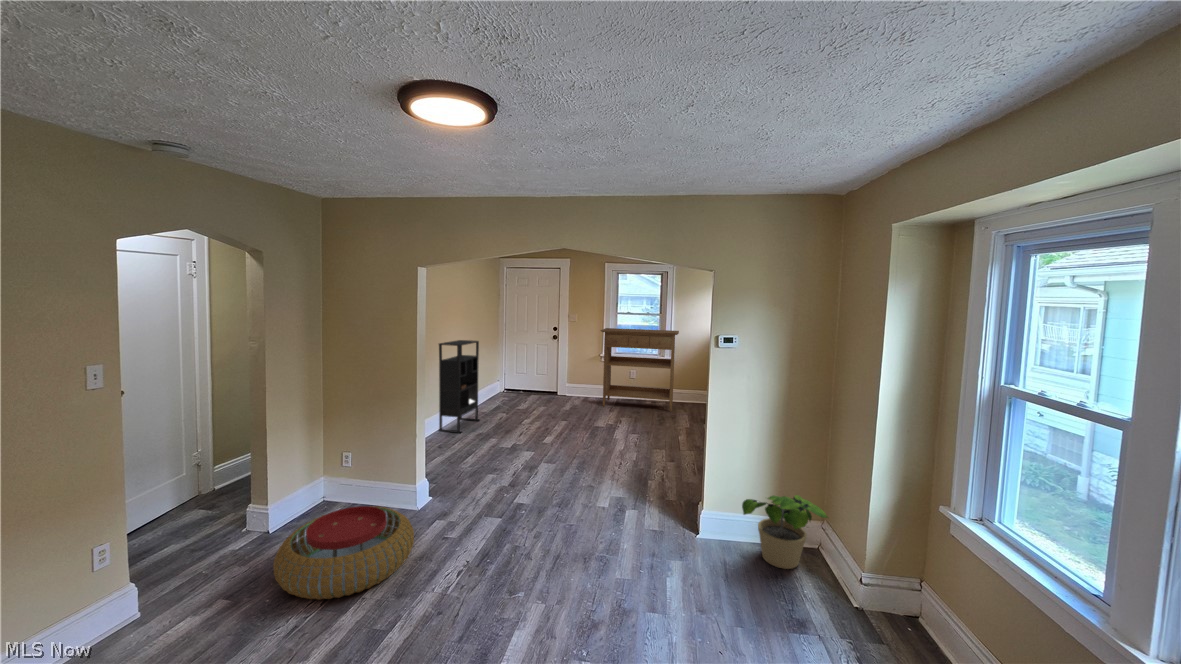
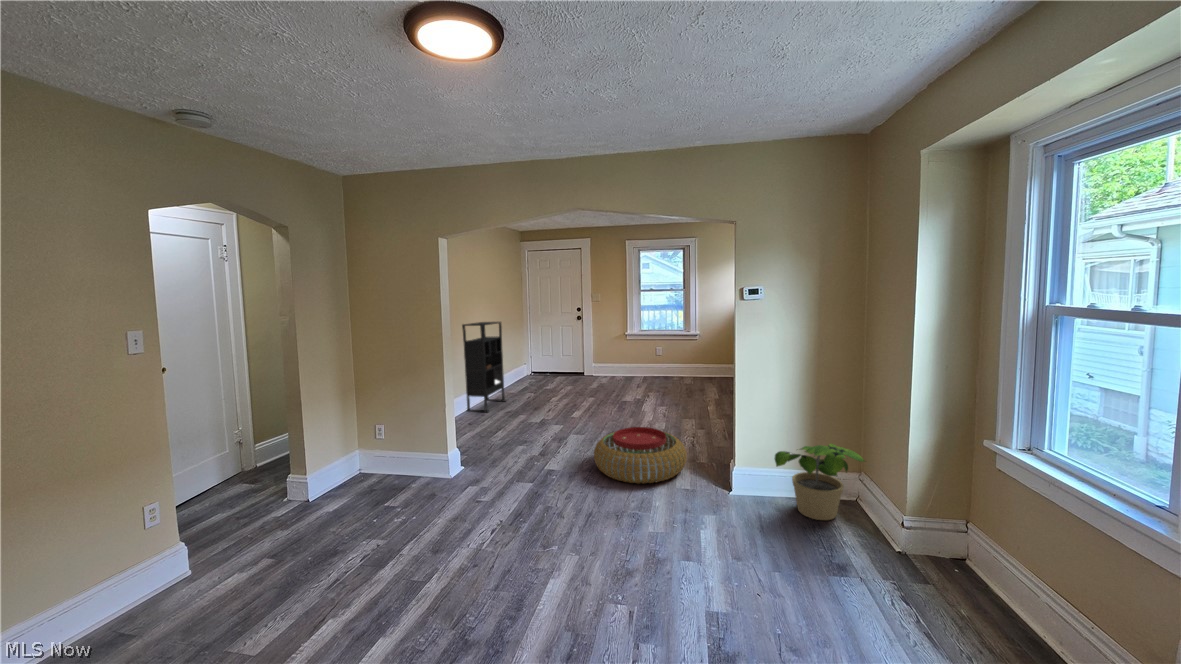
console table: present [601,328,679,412] -> none [622,304,703,386]
pouf: present [273,506,414,600] -> present [594,427,687,483]

